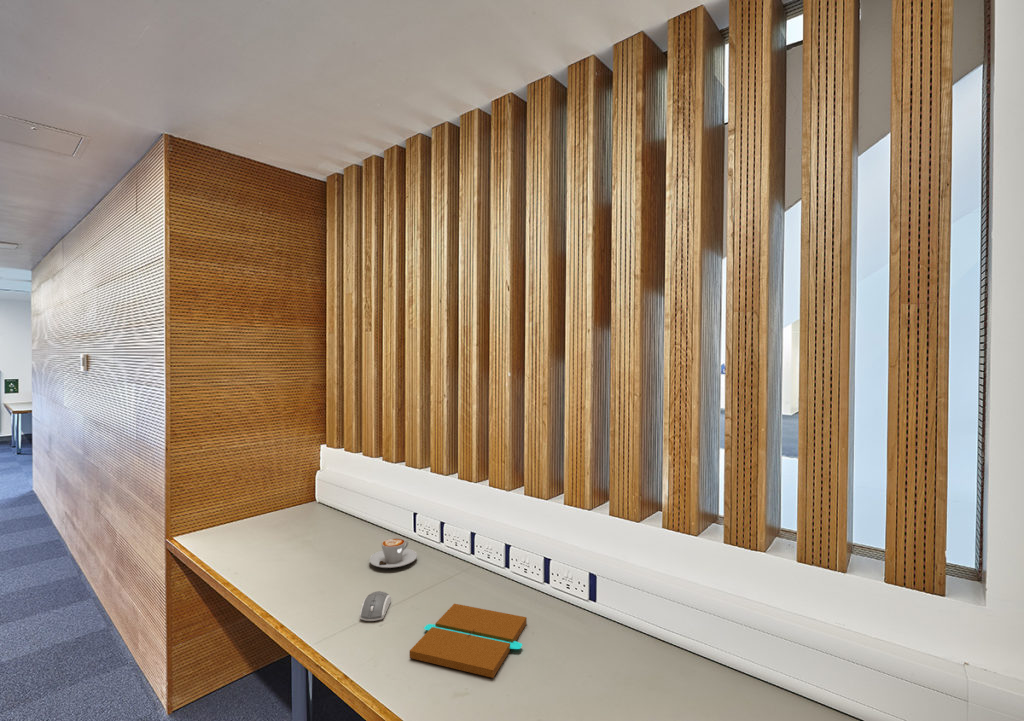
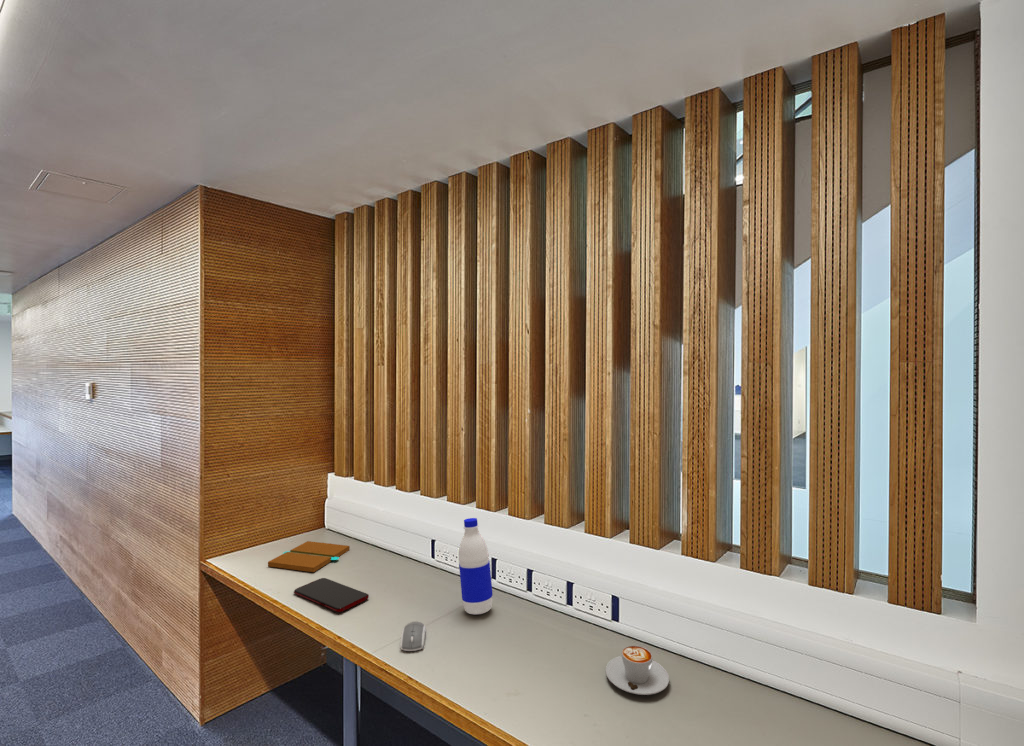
water bottle: none [431,486,466,587] -> present [459,518,493,615]
coffee cup: present [369,538,417,568] -> present [606,646,669,695]
smartphone: none [267,547,341,580] -> present [294,578,369,612]
book: present [410,604,527,678] -> present [268,541,350,572]

